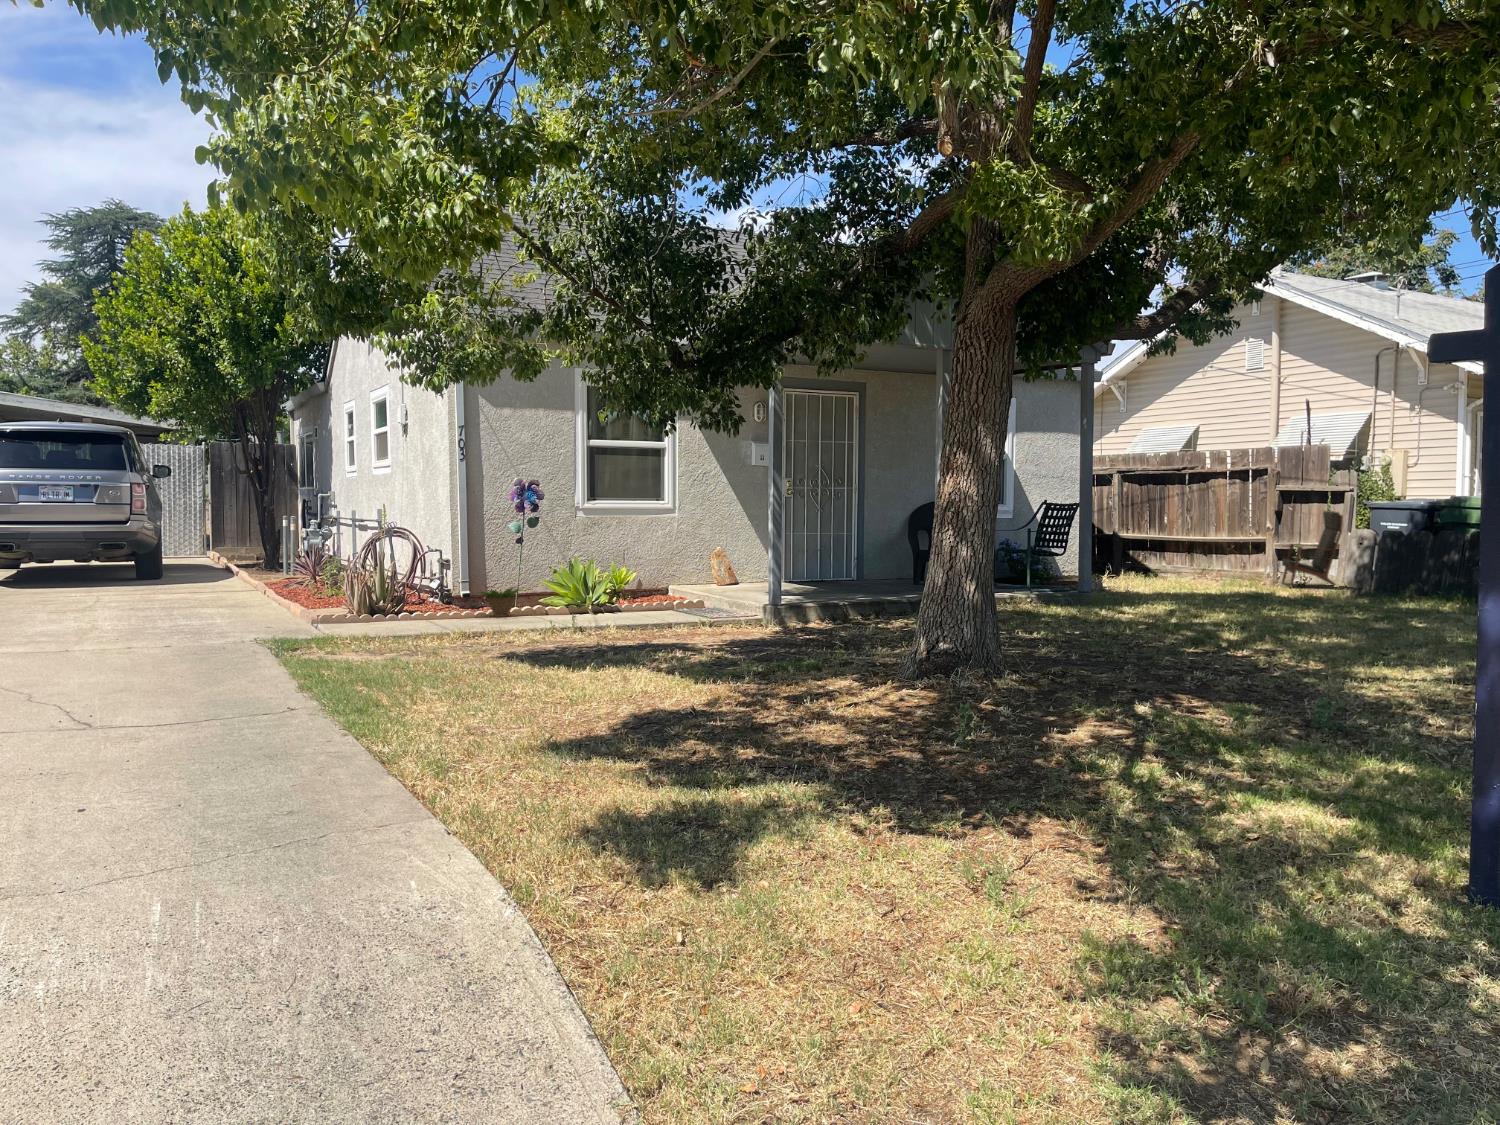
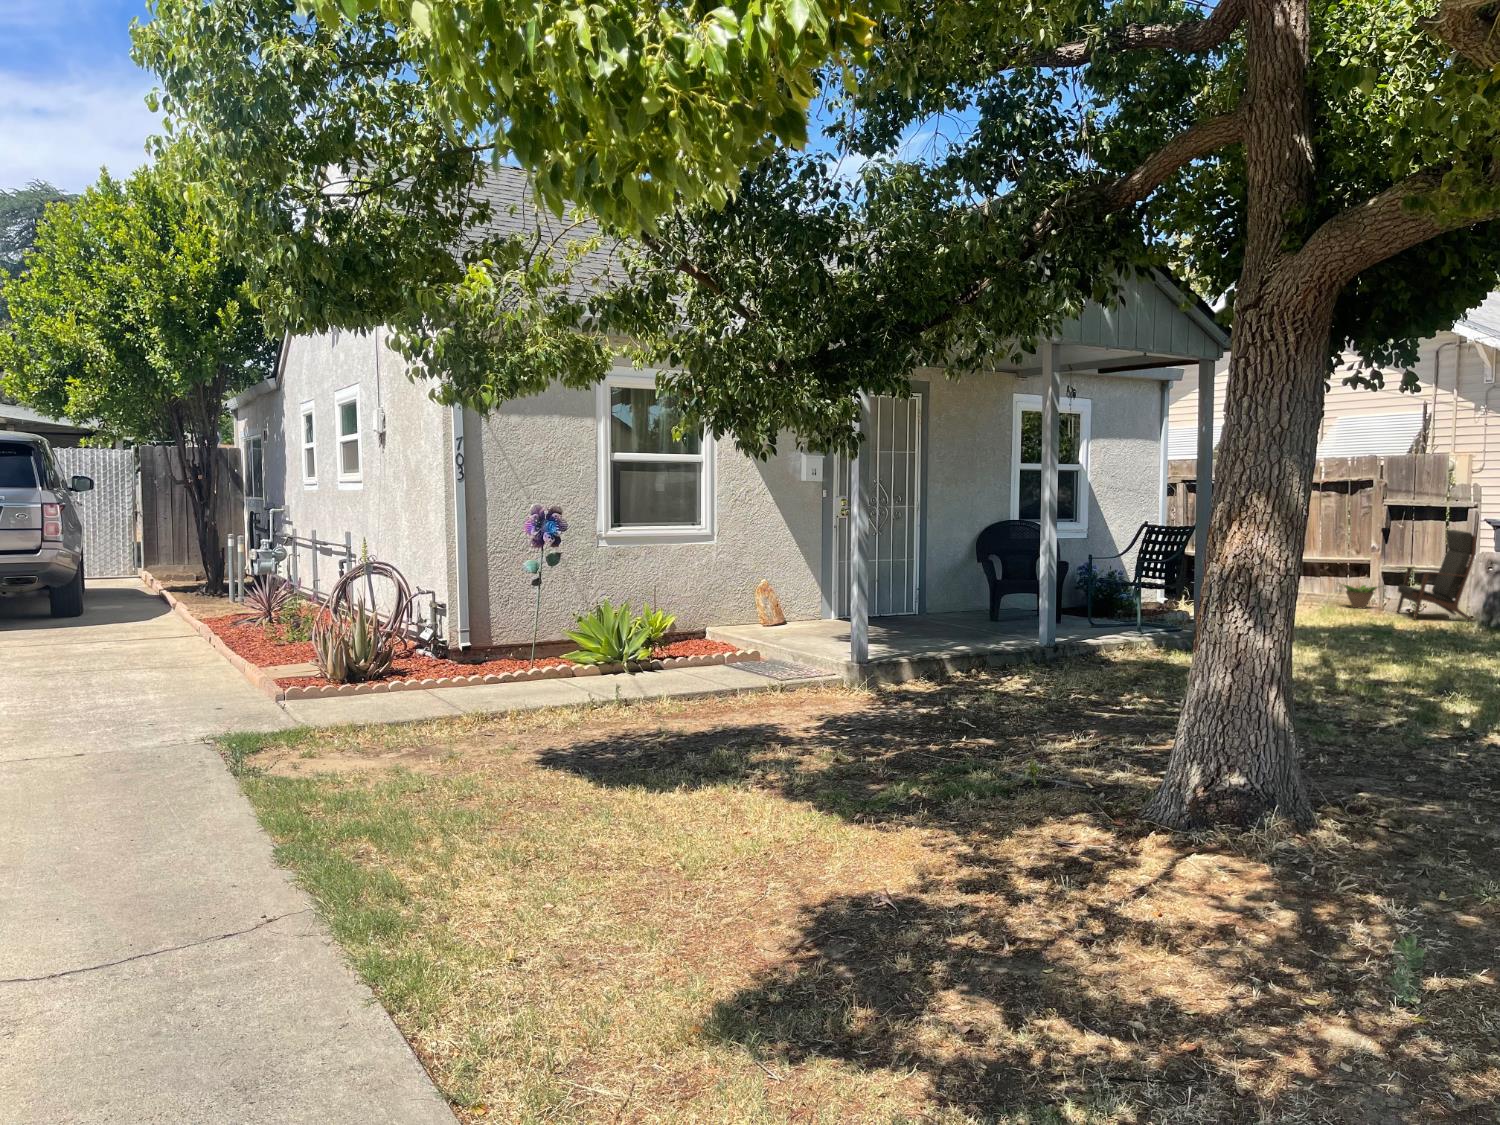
decorative plant: present [480,587,520,617] -> present [1344,585,1377,608]

